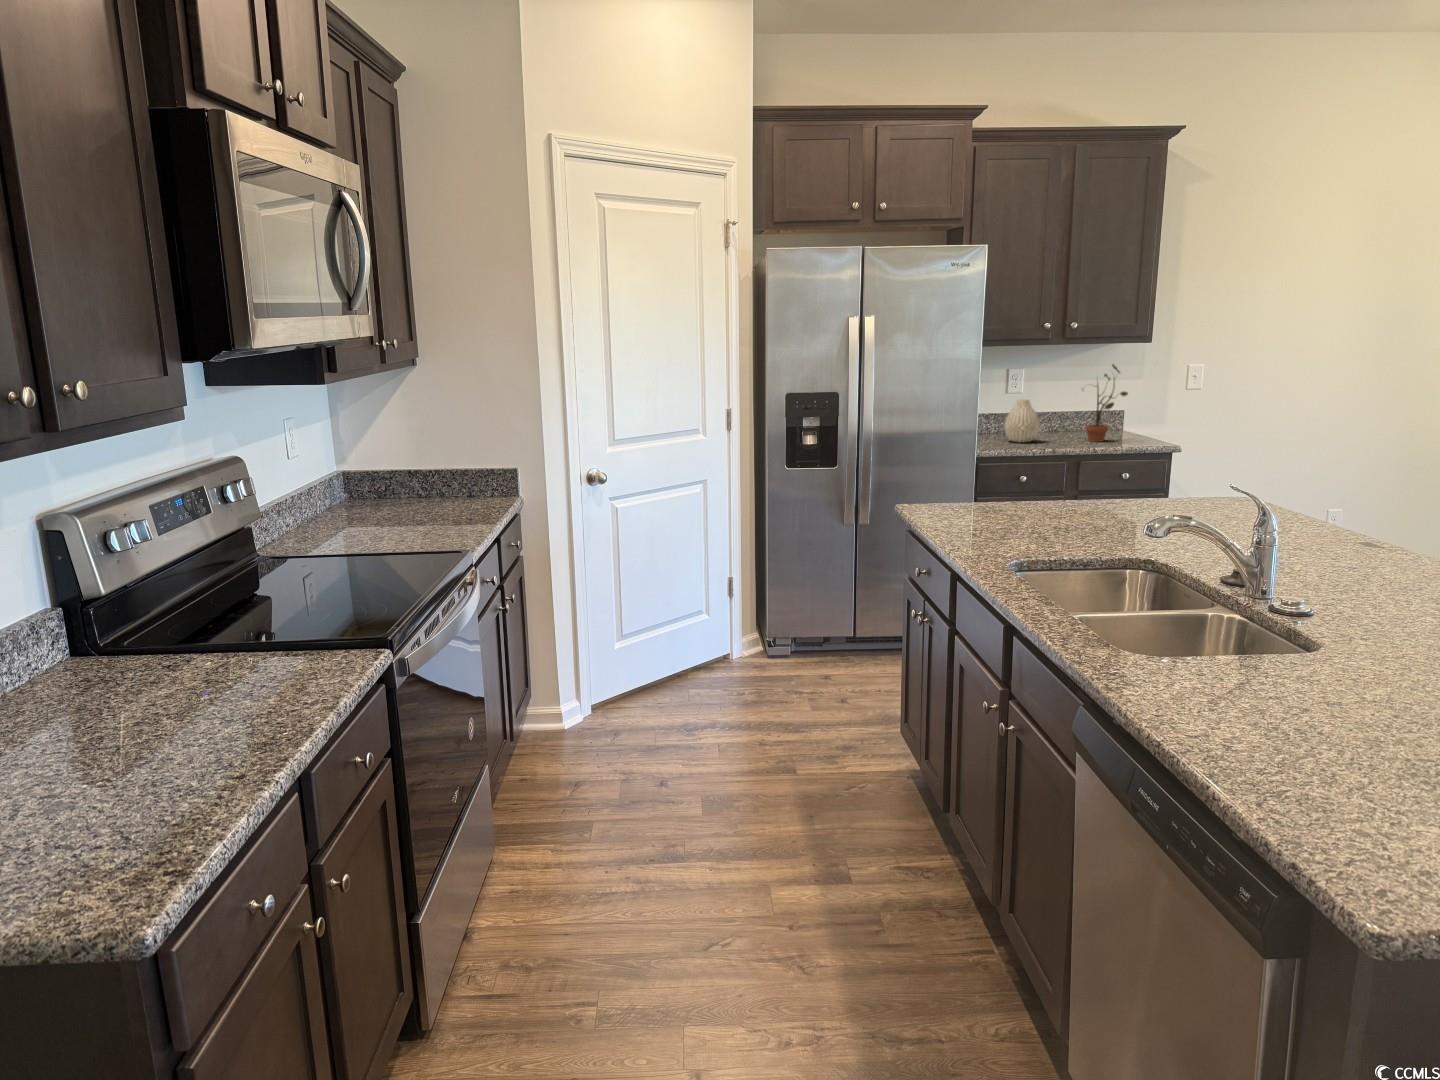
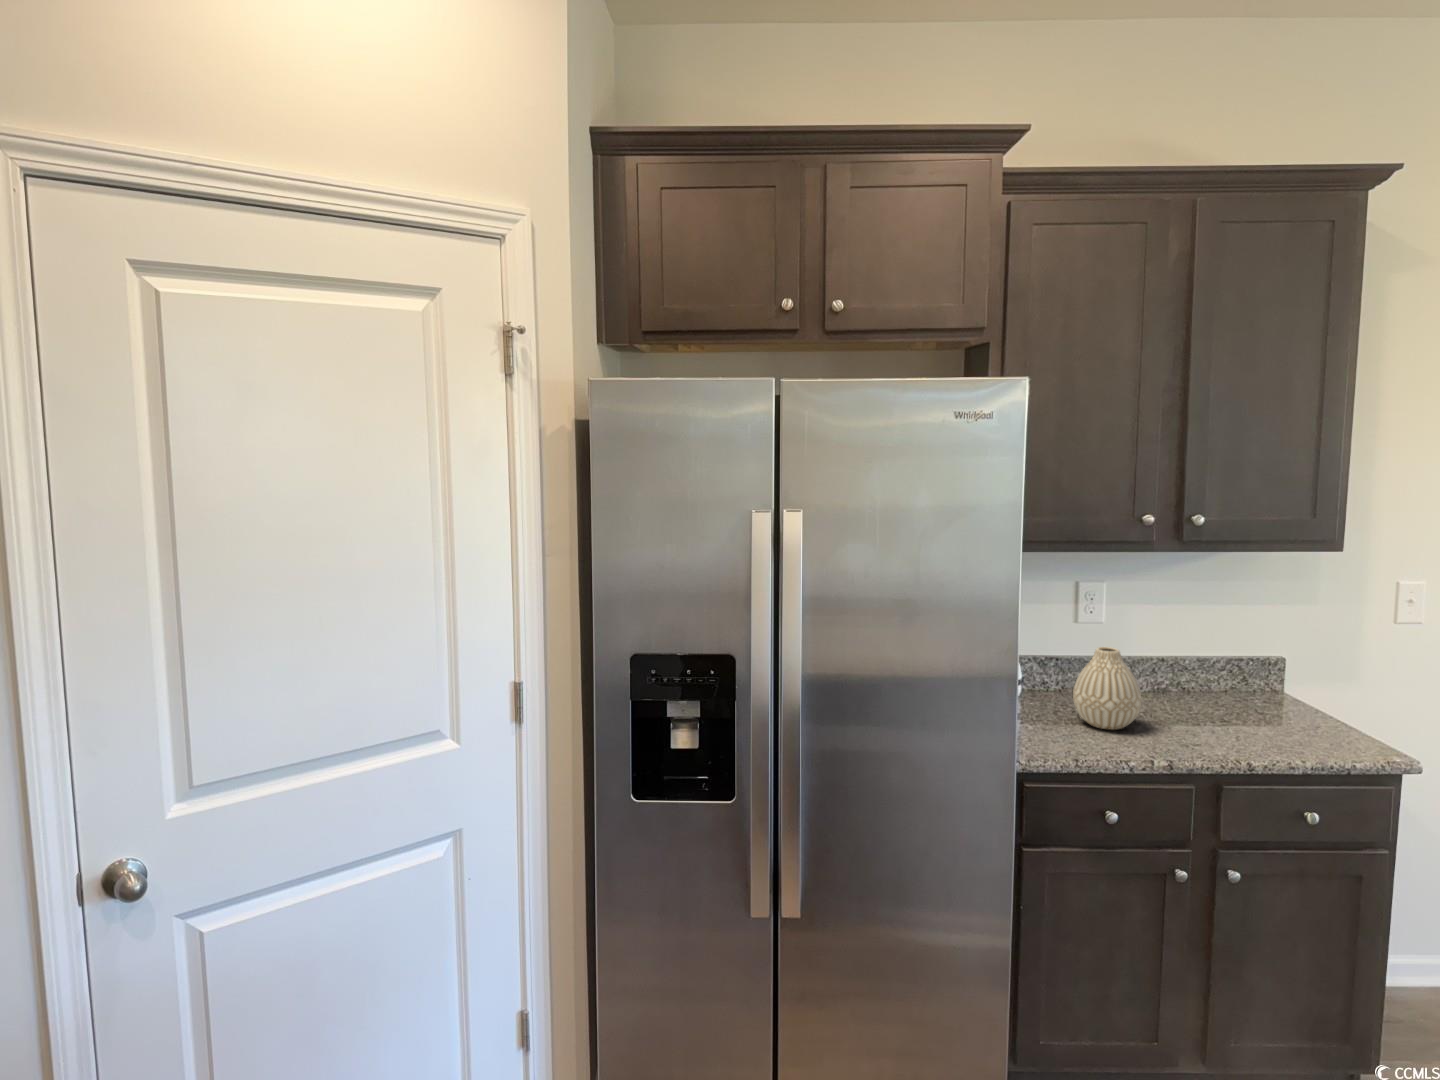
potted plant: present [1085,364,1128,442] -> none [1219,582,1318,732]

